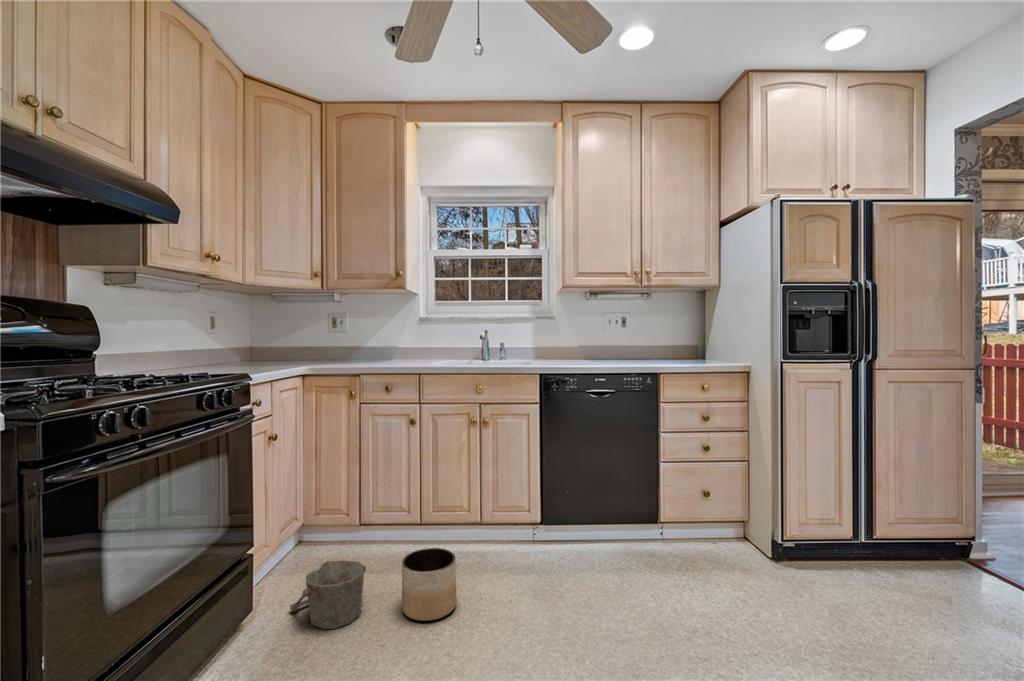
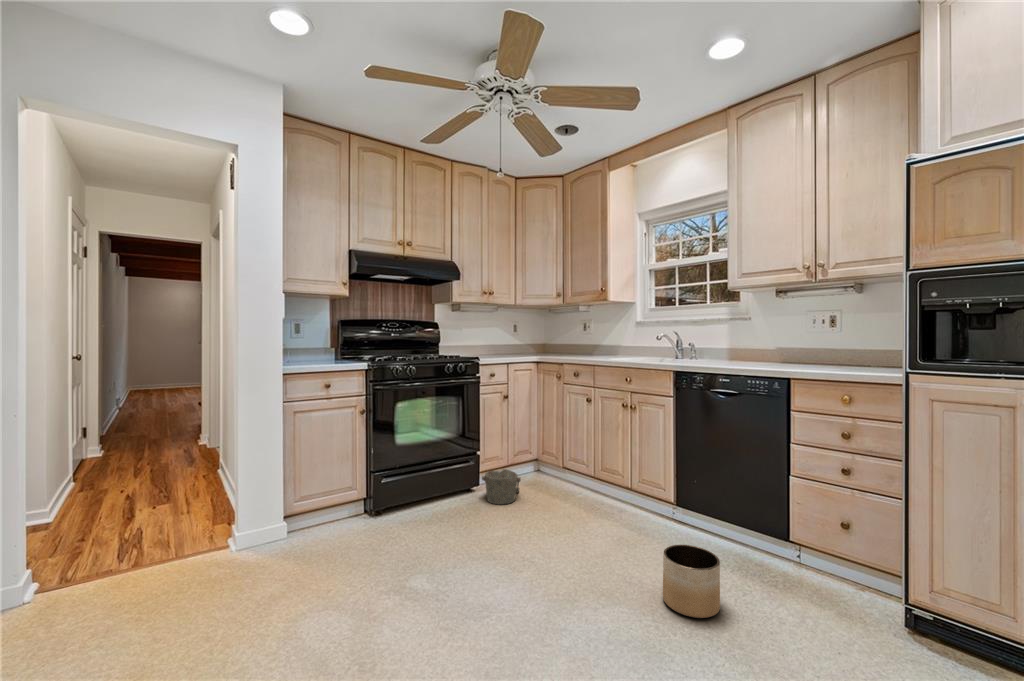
planter: present [402,548,456,621] -> present [663,545,720,618]

